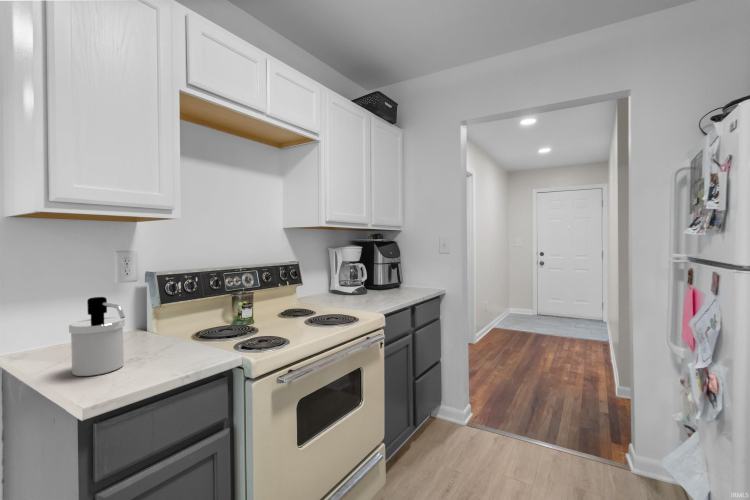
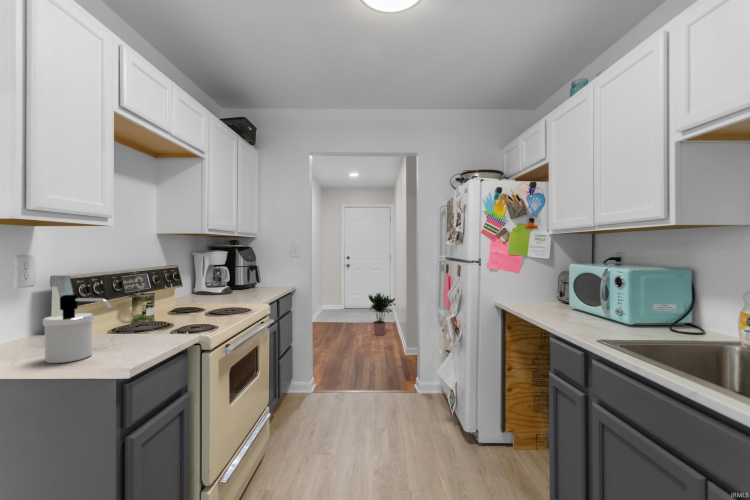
potted plant: none [561,300,608,359] -> present [368,293,395,336]

